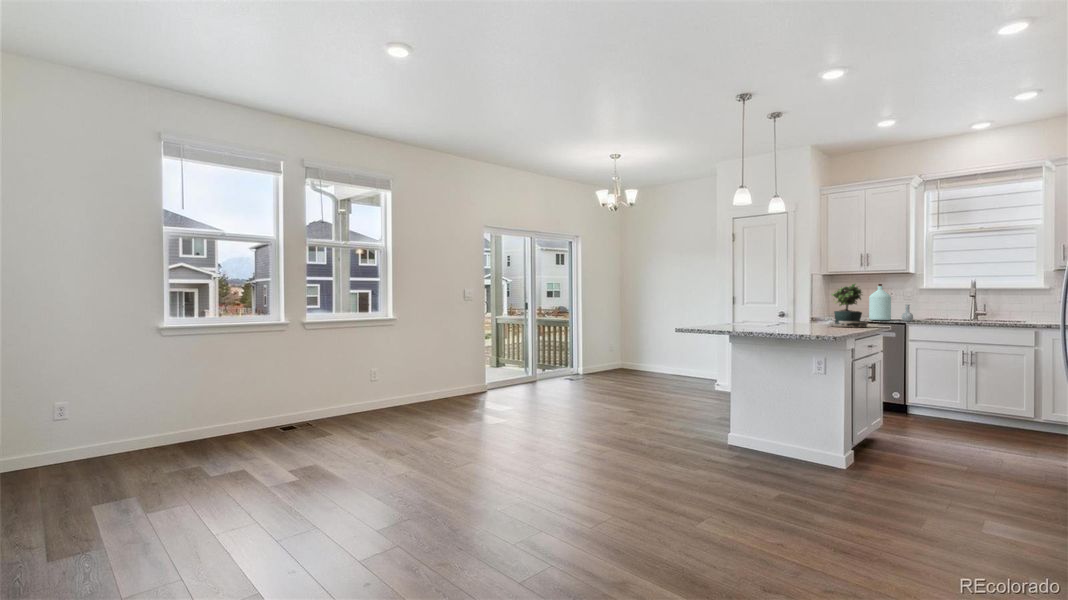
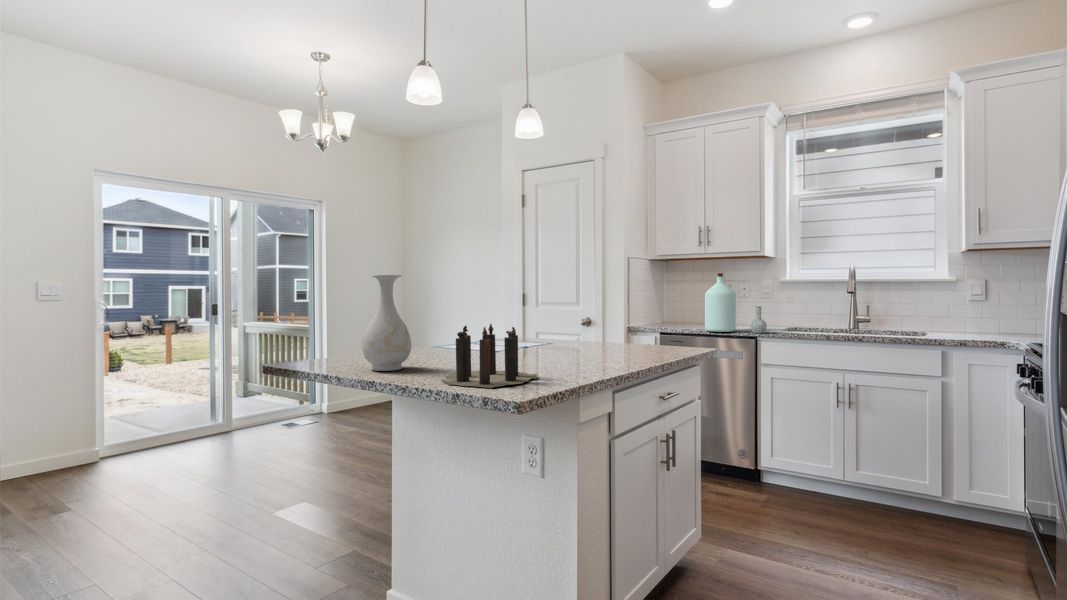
potted plant: present [829,284,868,327] -> none [595,268,675,354]
vase: none [731,288,753,330] -> present [362,275,411,371]
candle: none [776,309,835,334] -> present [442,324,538,388]

